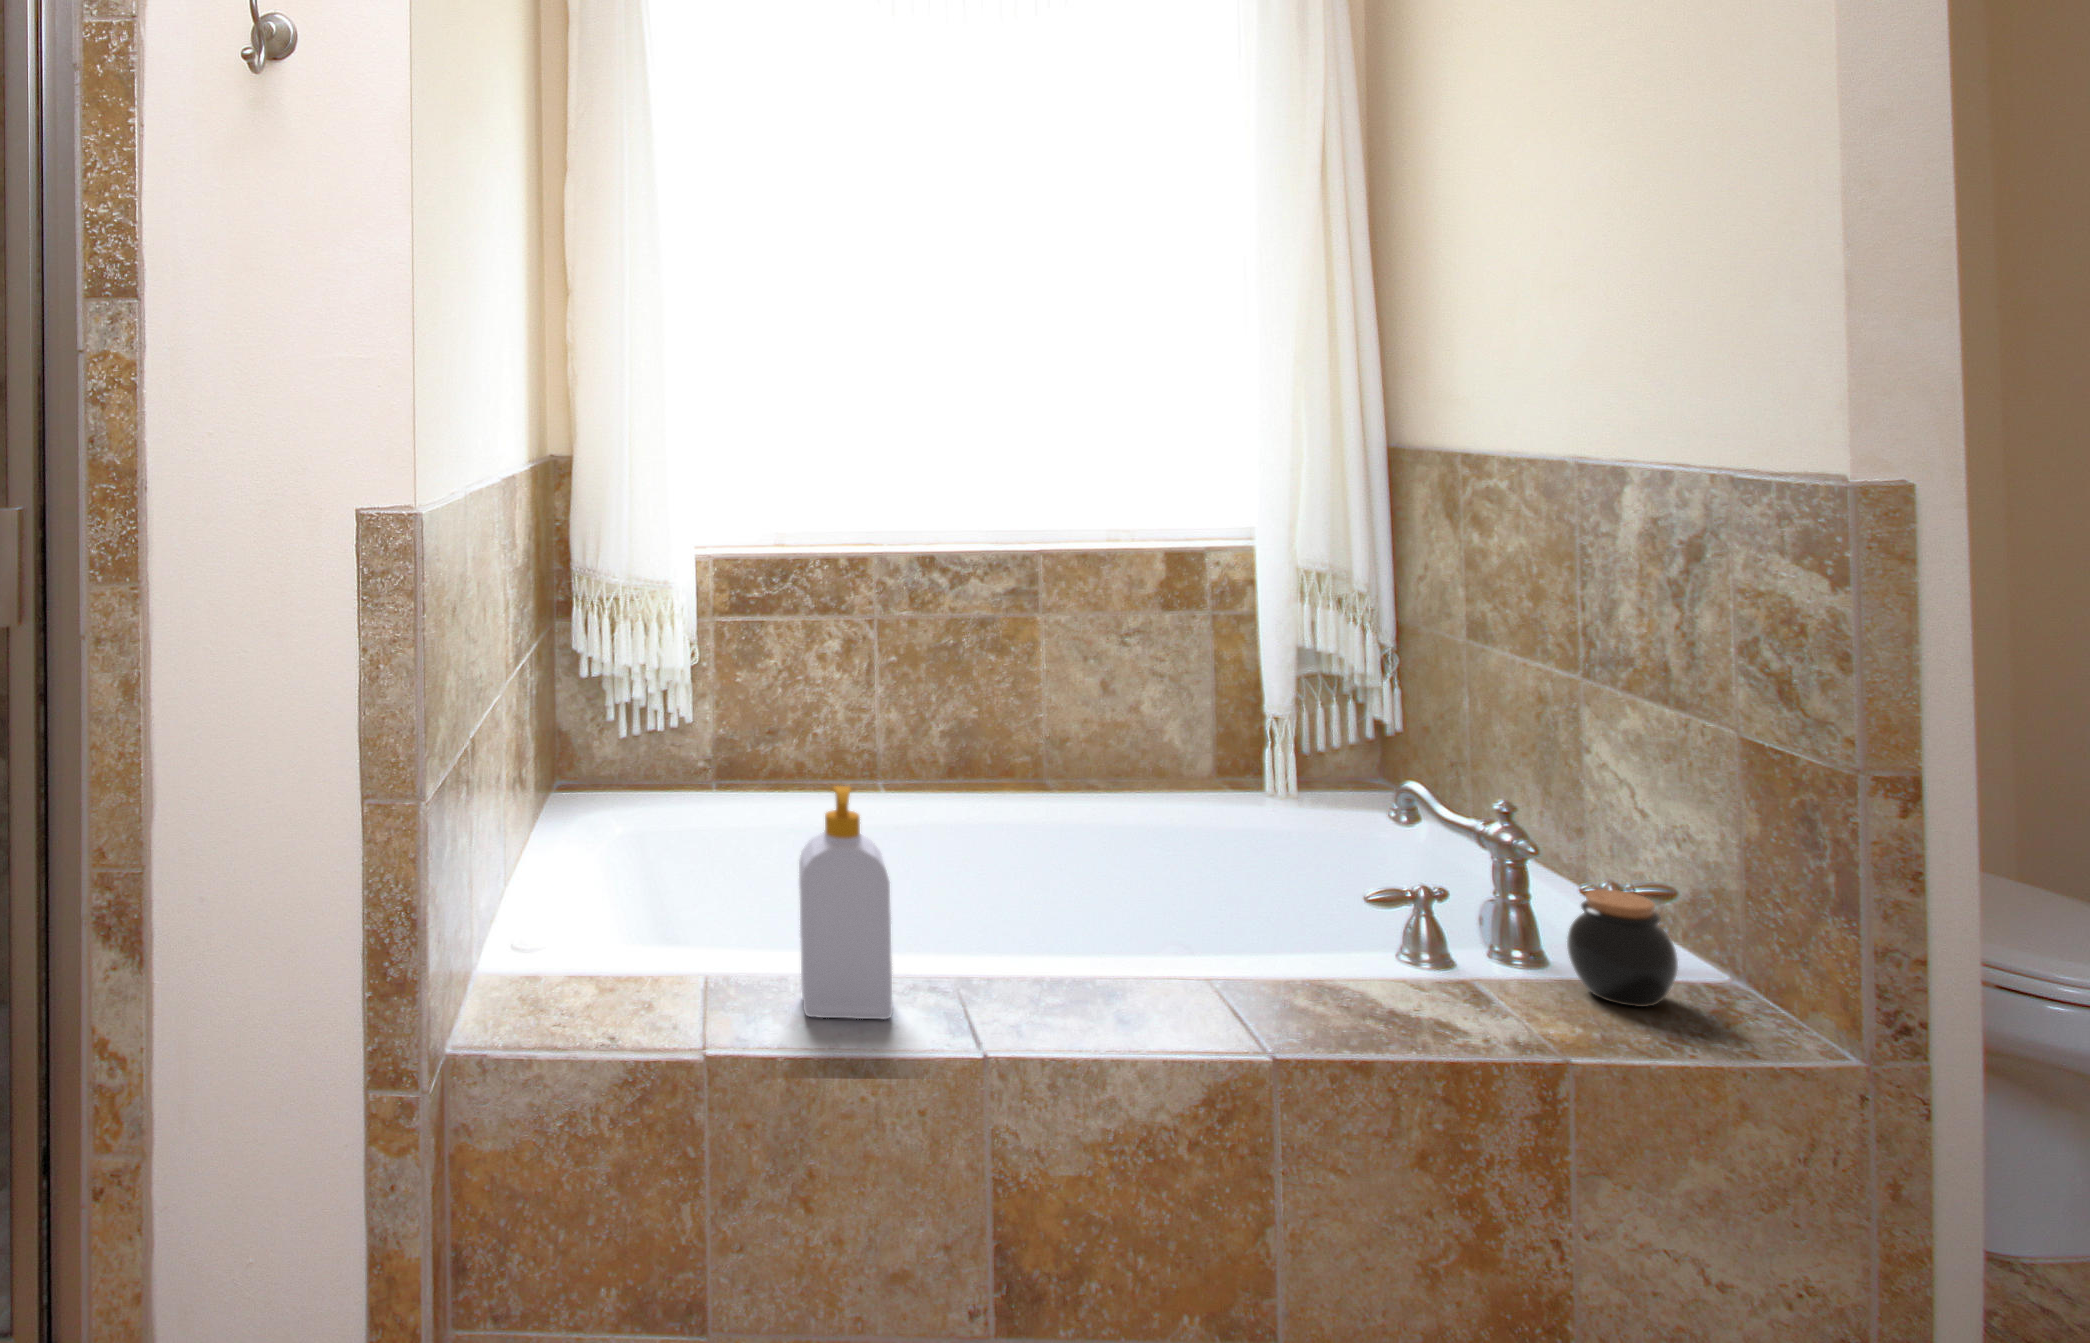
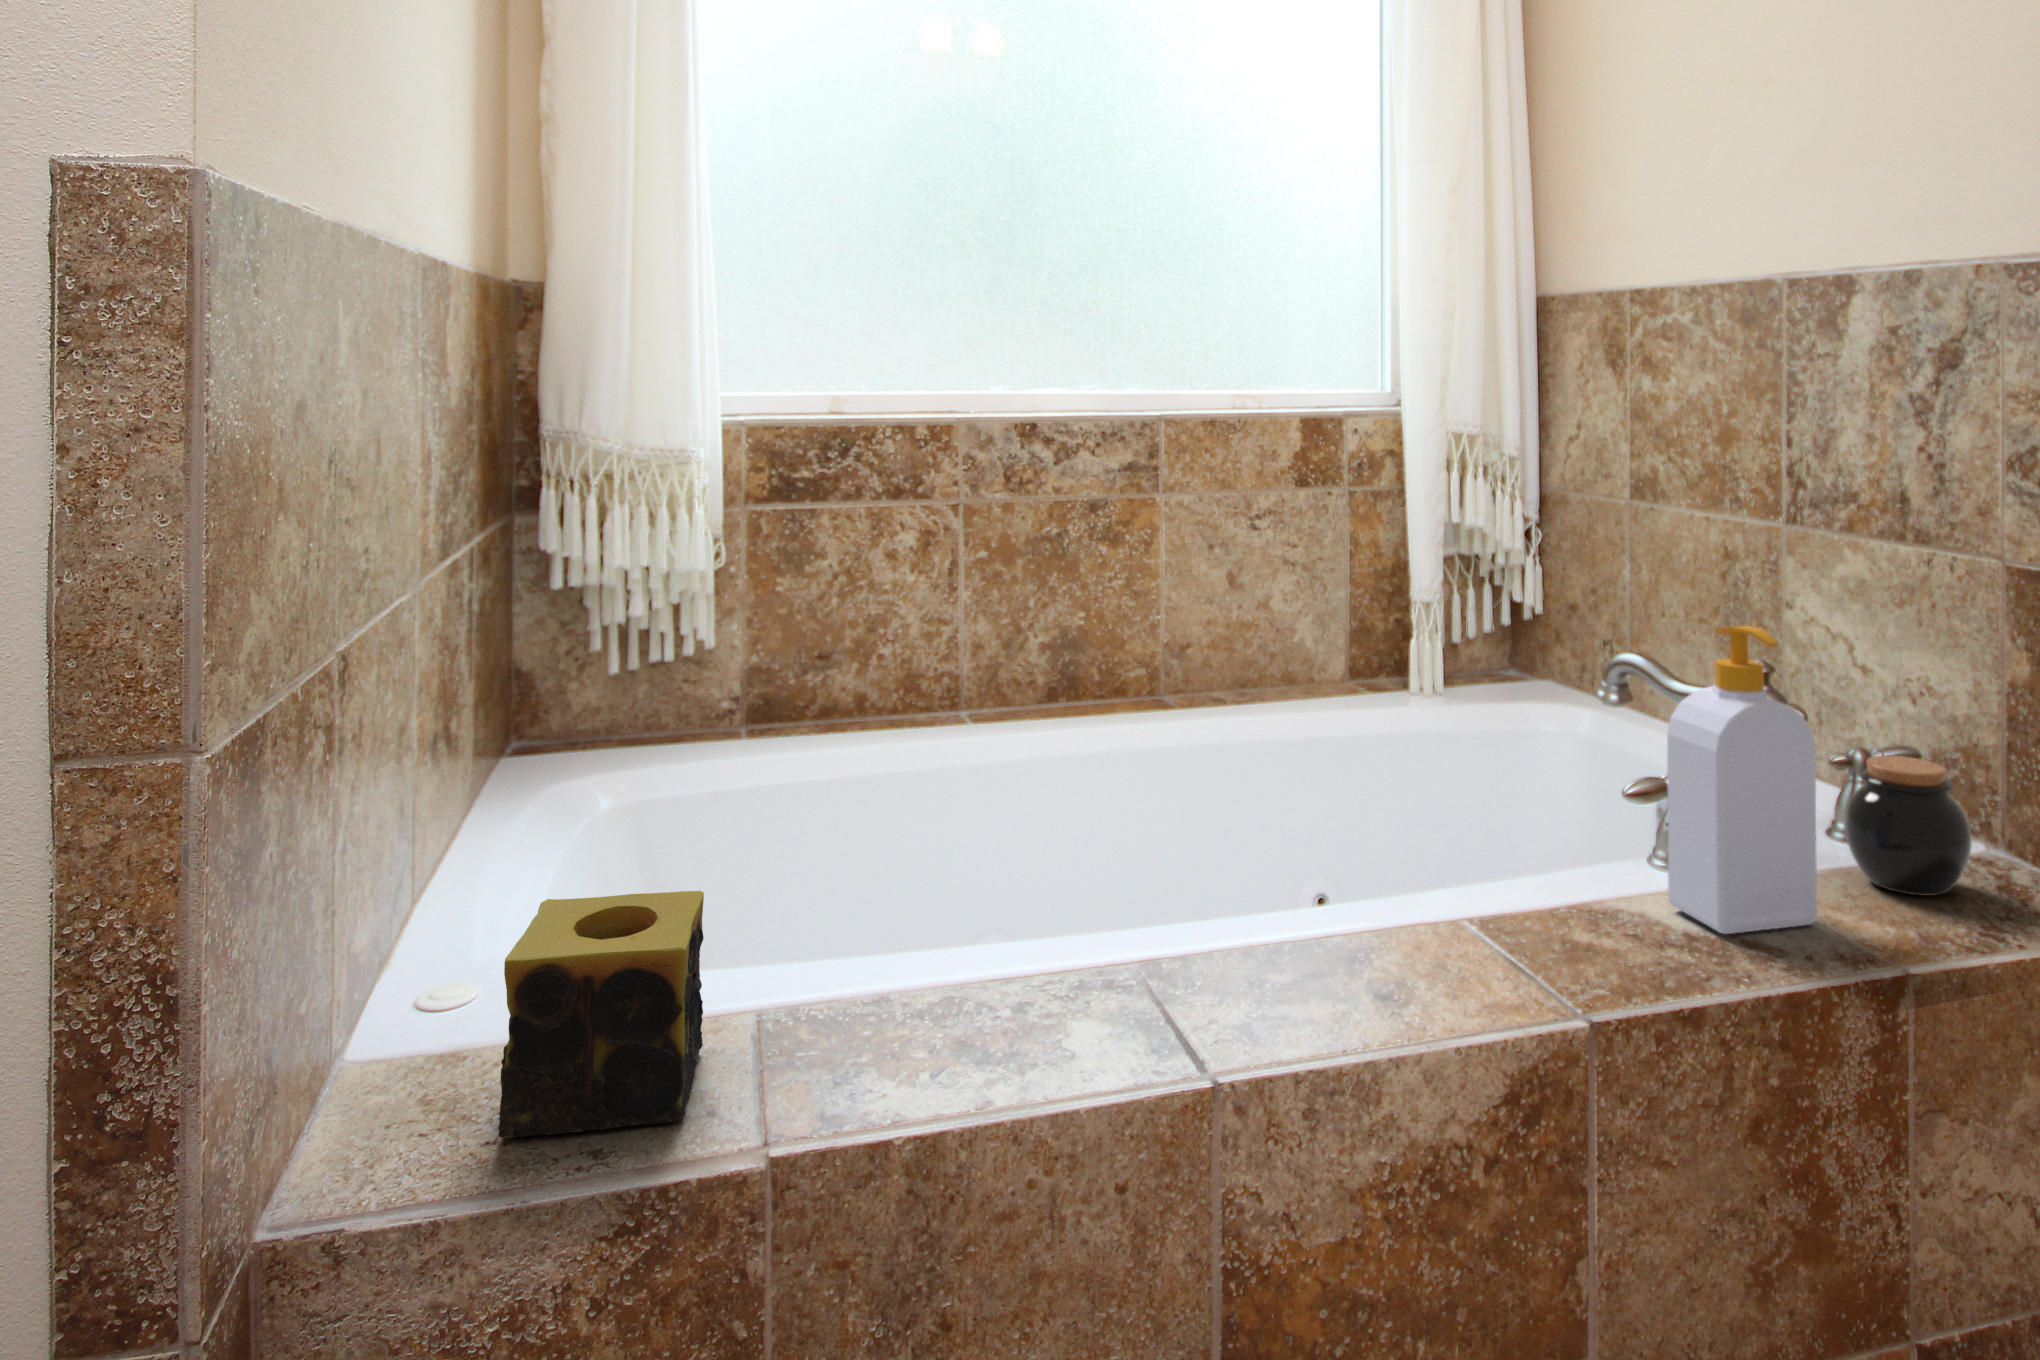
soap bottle: present [799,786,892,1019] -> present [1667,626,1817,934]
candle: none [577,893,684,1025] -> present [498,891,704,1138]

